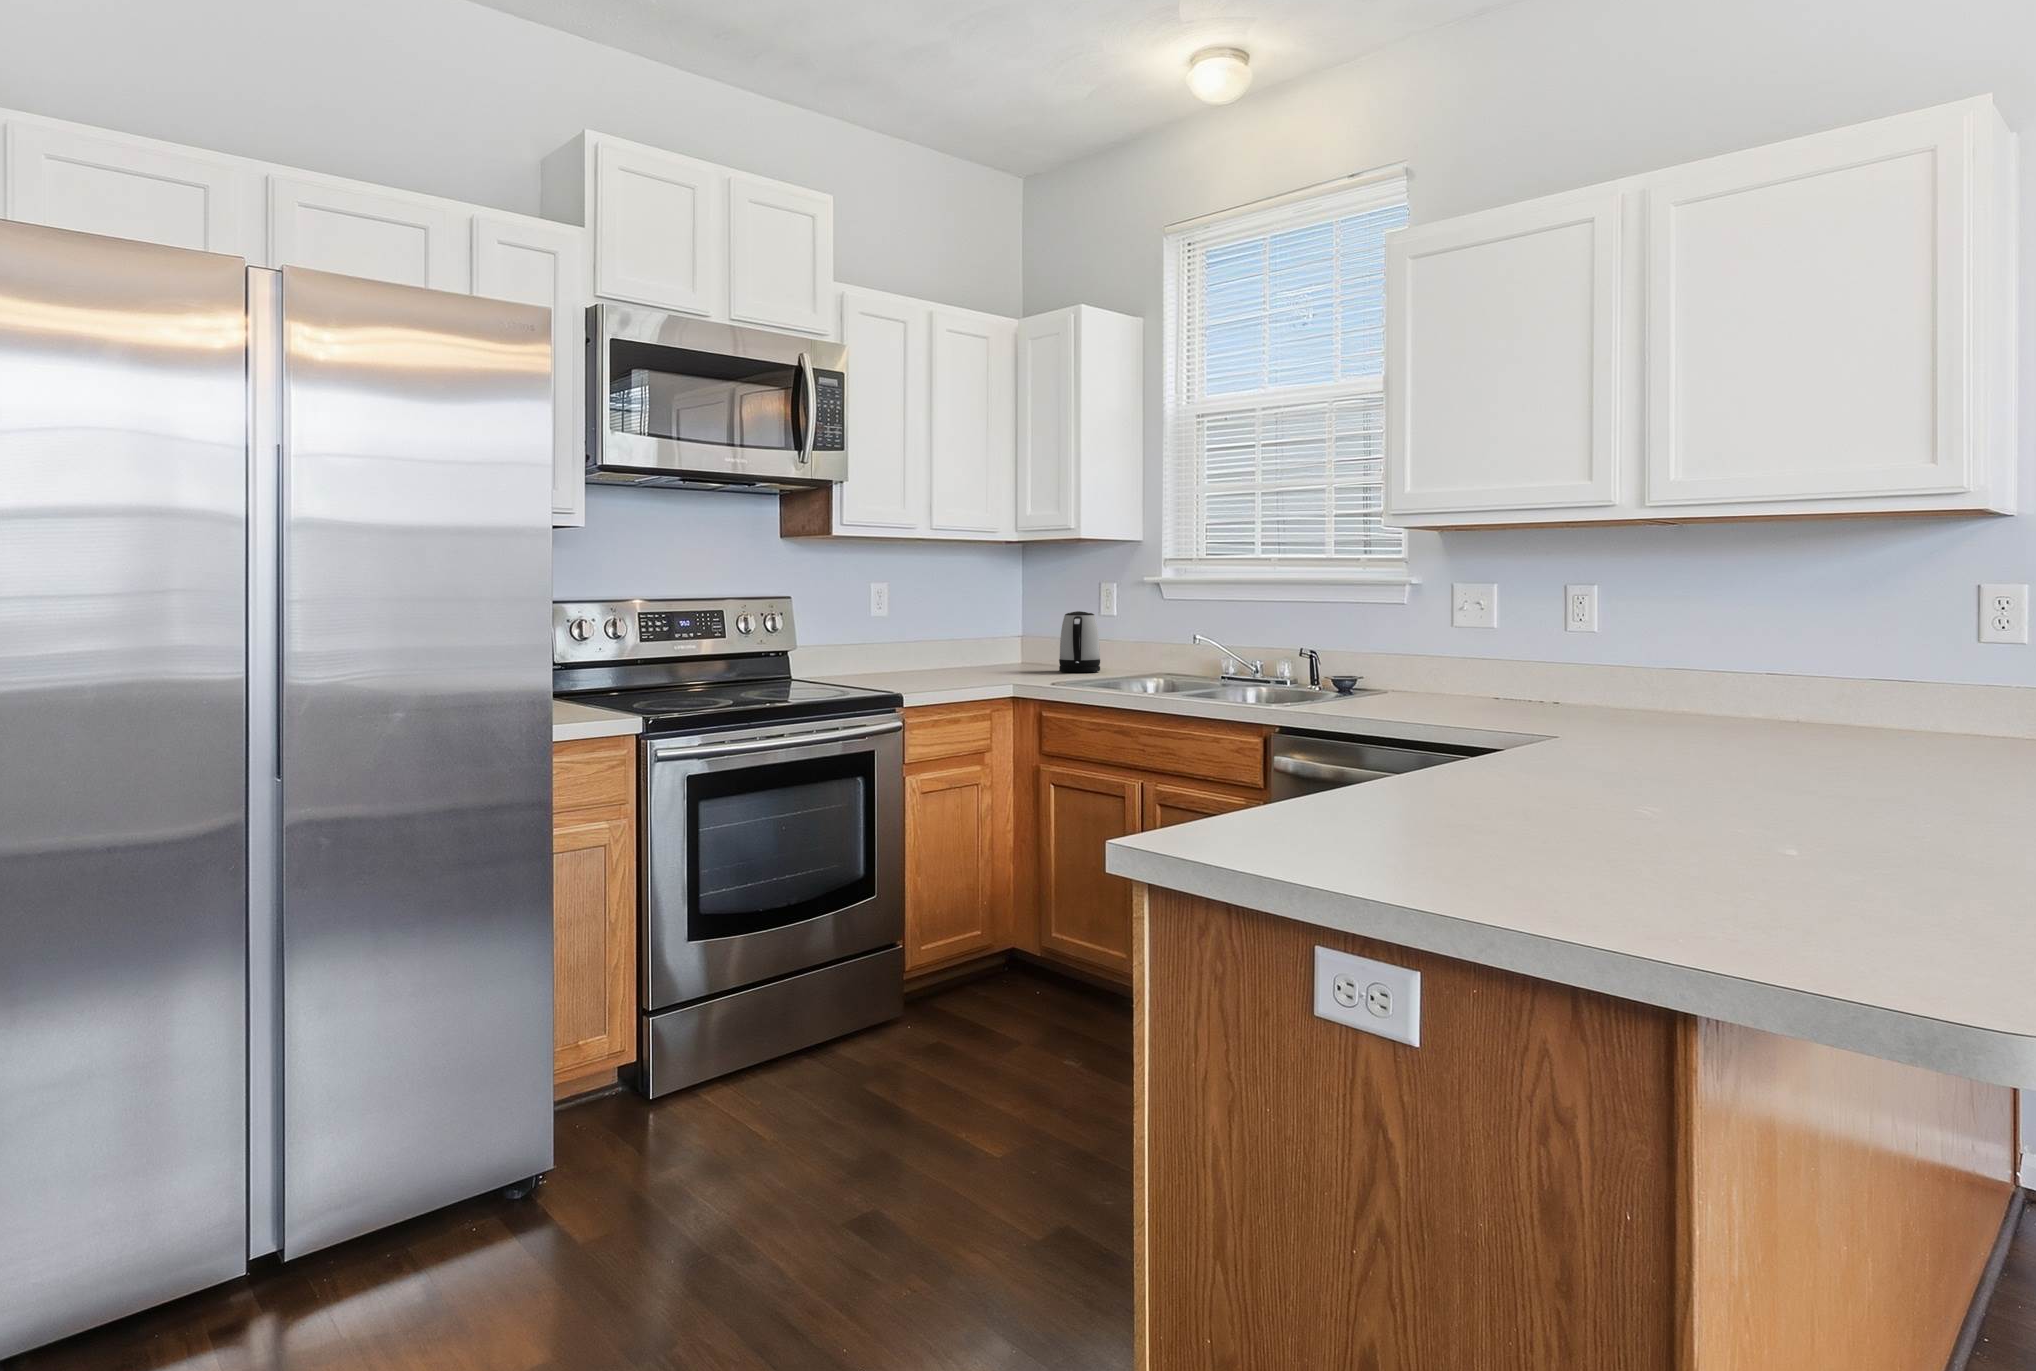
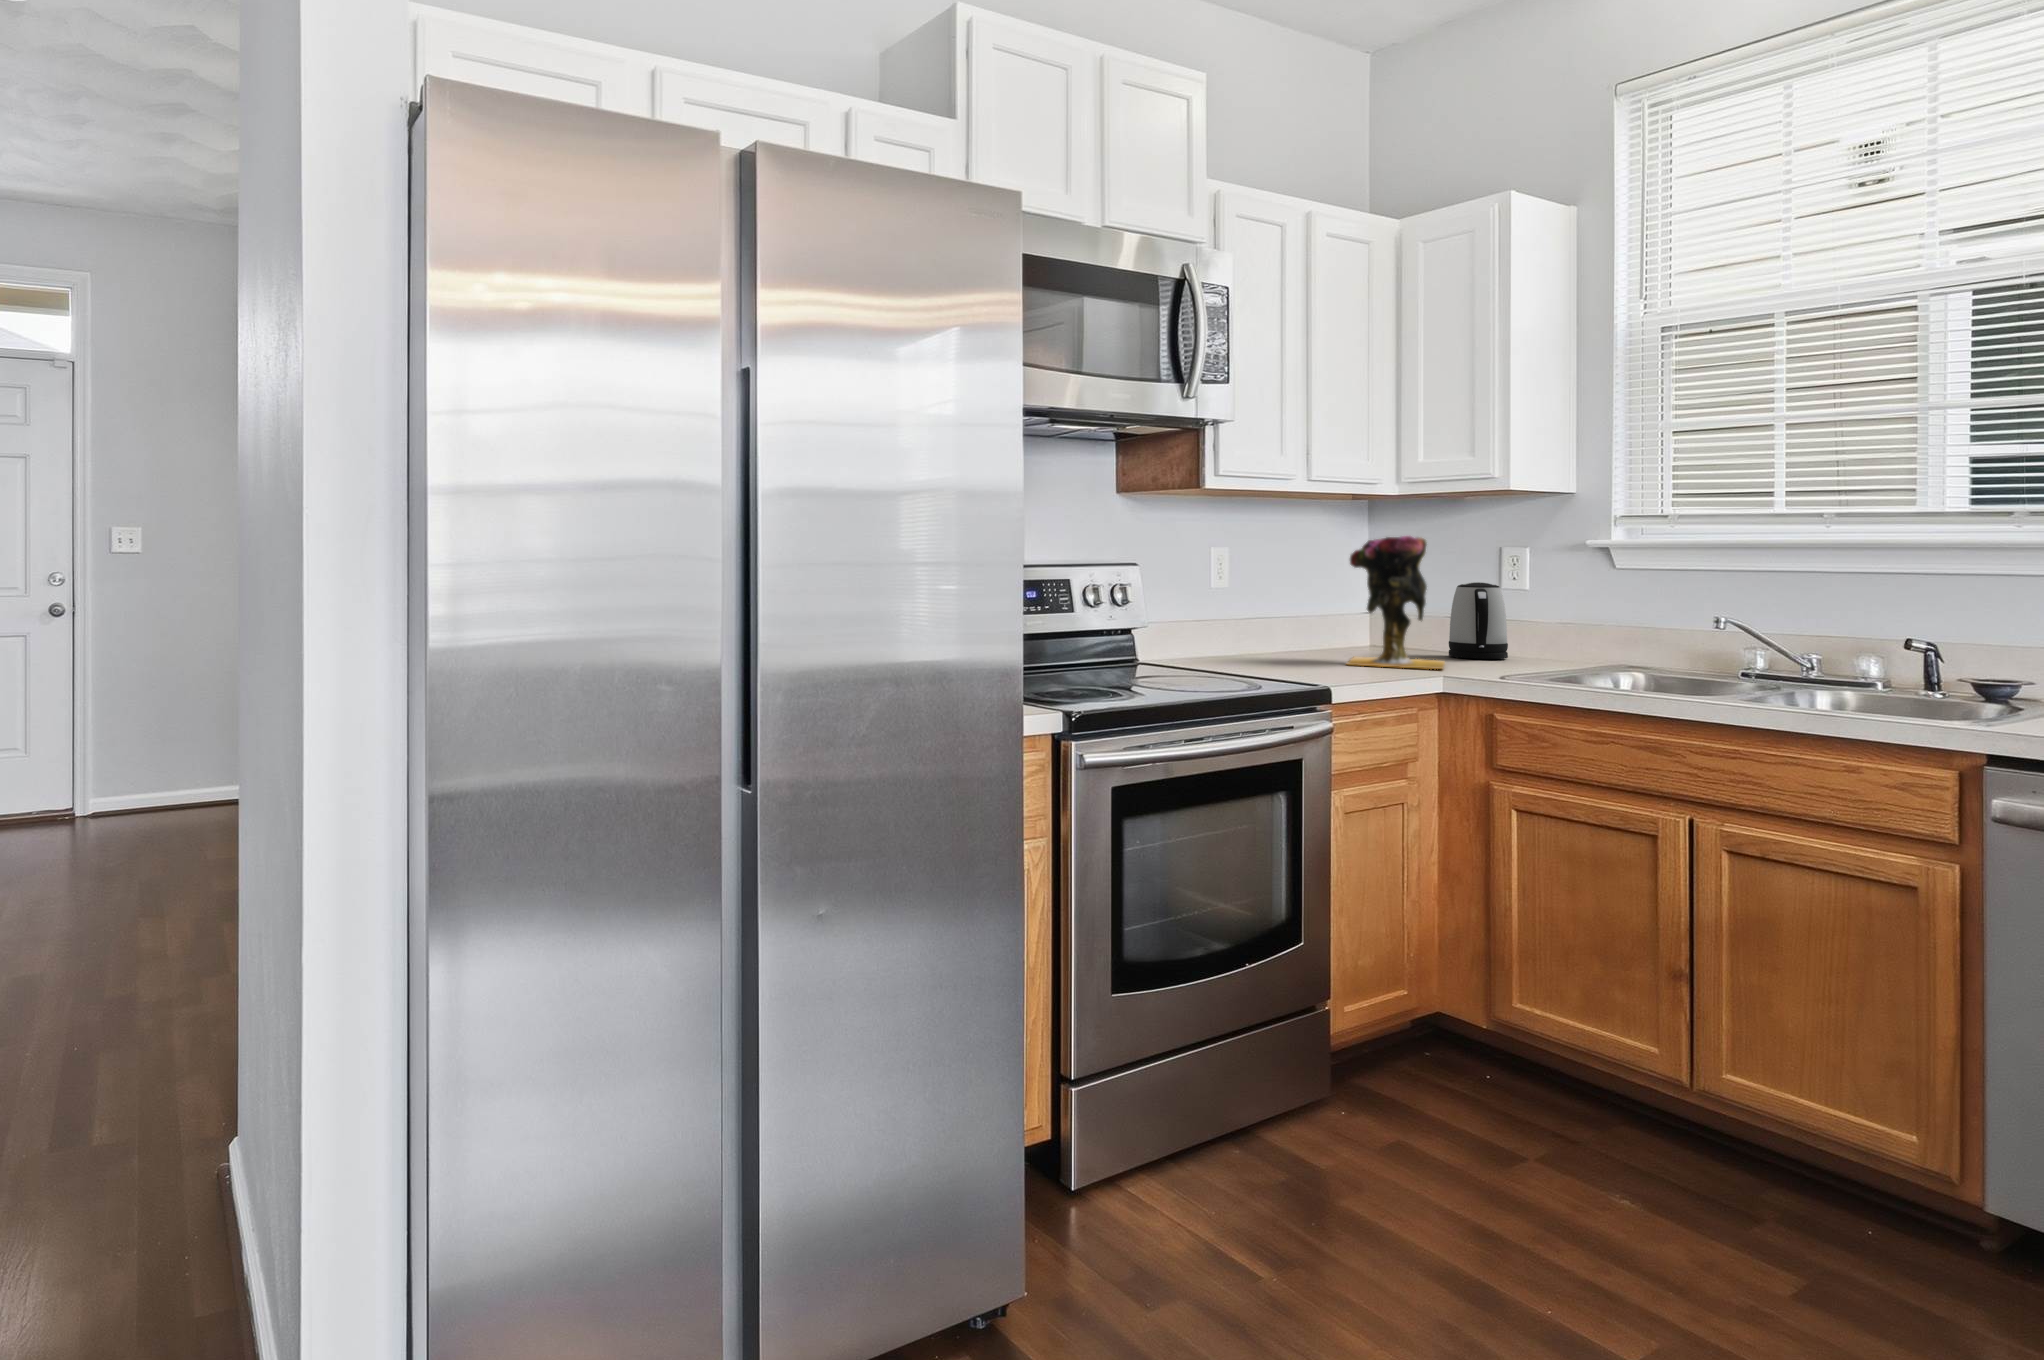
vase: none [958,574,1045,680] -> present [1347,536,1445,669]

